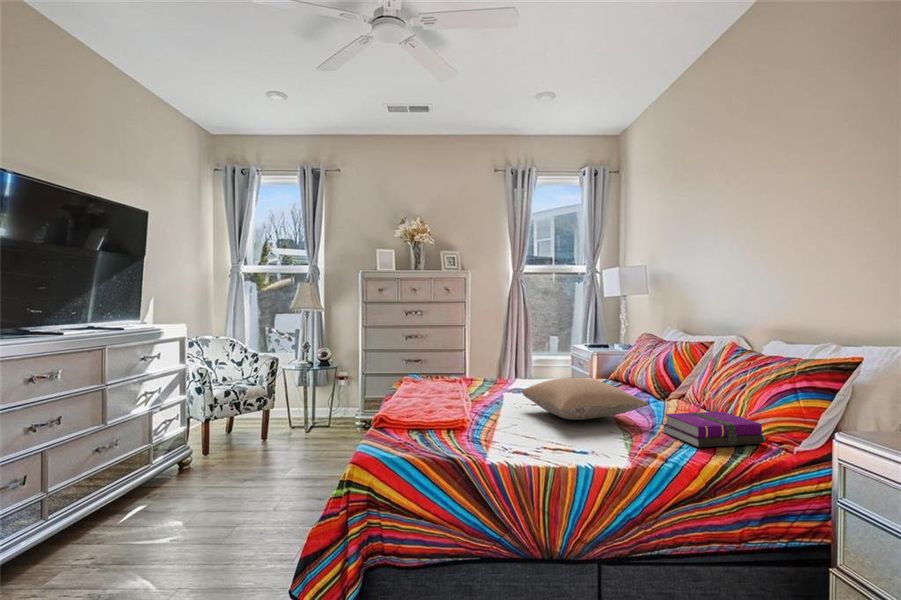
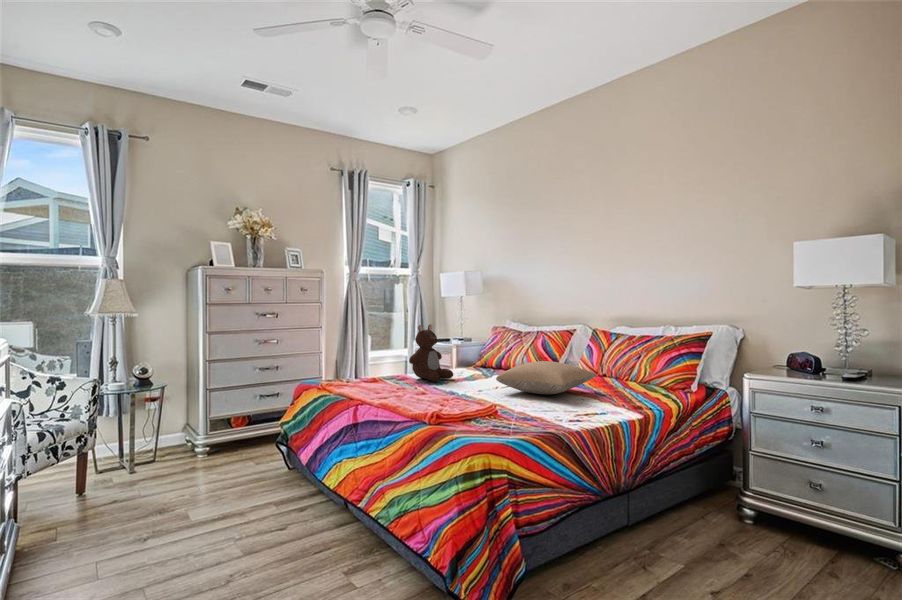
teddy bear: none [477,327,523,388] -> present [409,324,453,381]
notebook: present [662,412,765,447] -> none [612,375,672,399]

